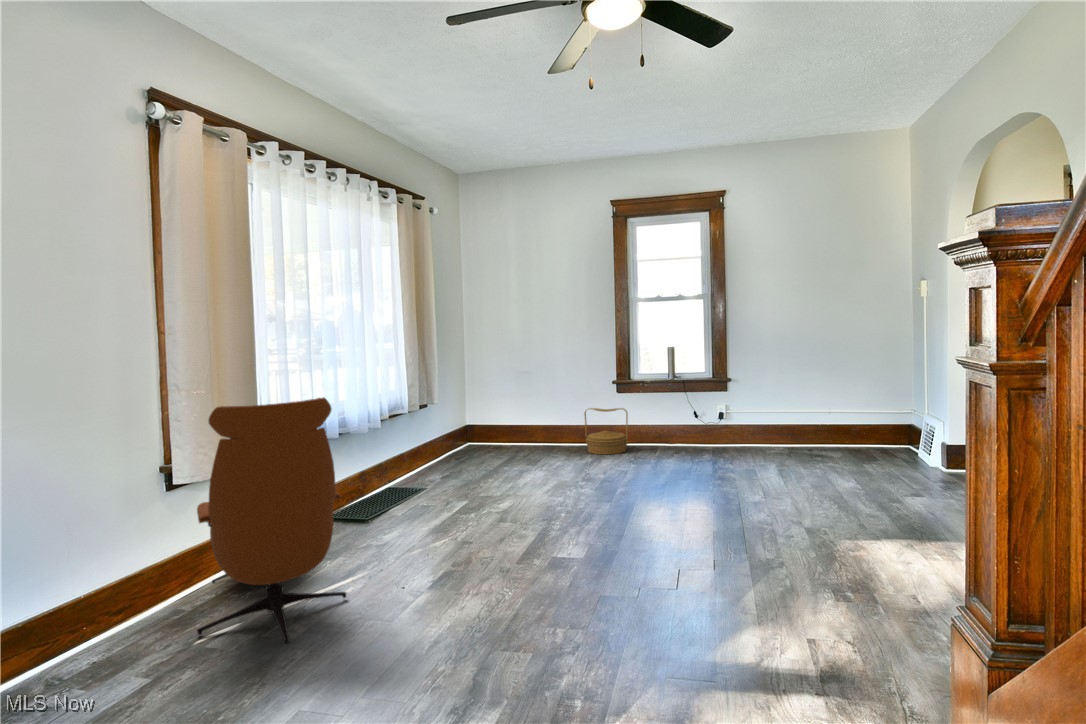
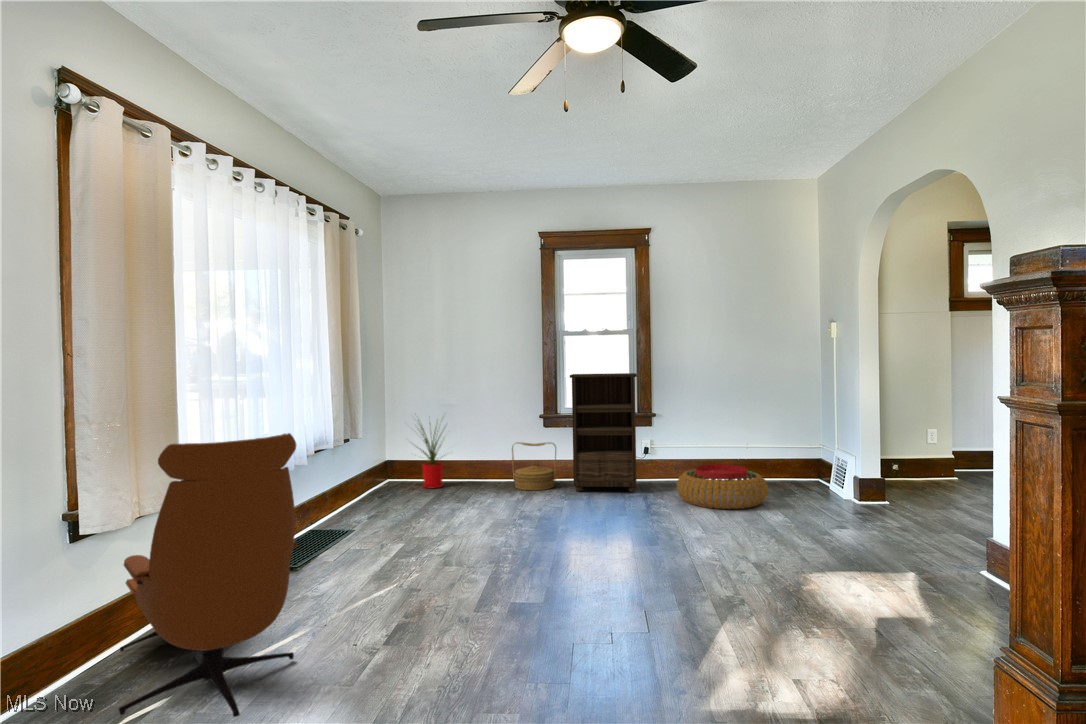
bookshelf: none [638,339,708,458] -> present [570,373,637,492]
house plant: none [483,379,535,451] -> present [418,417,445,488]
pouf: none [746,431,844,476] -> present [677,464,768,509]

